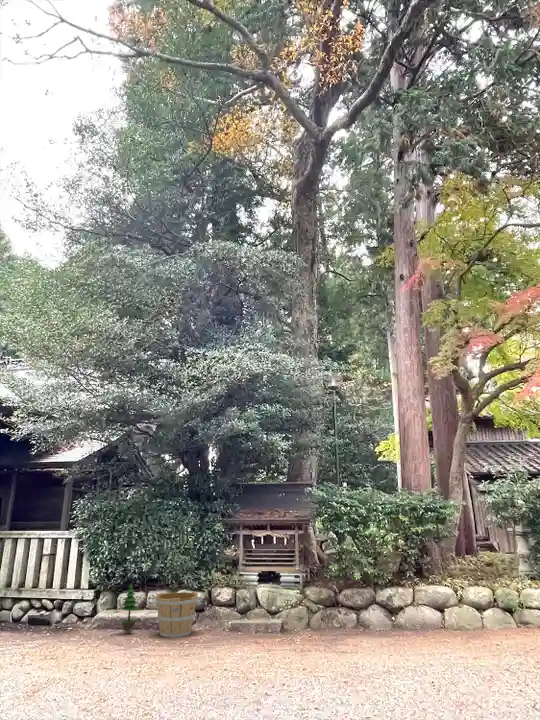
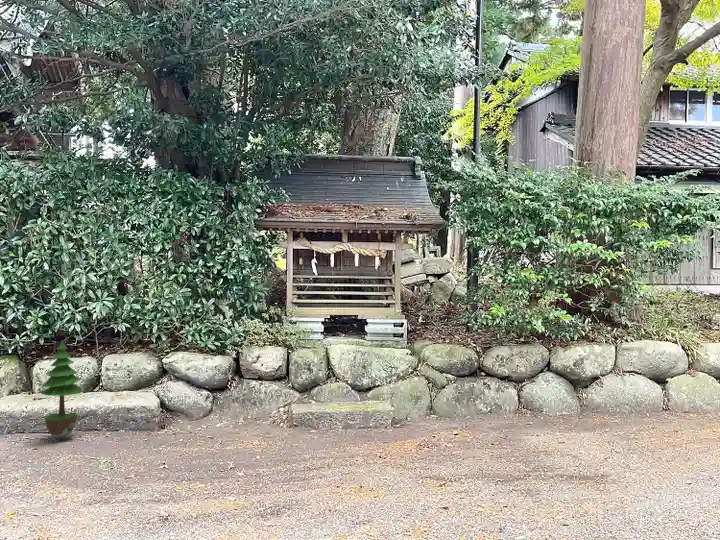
wooden bucket: present [156,592,198,638] -> none [115,355,213,452]

